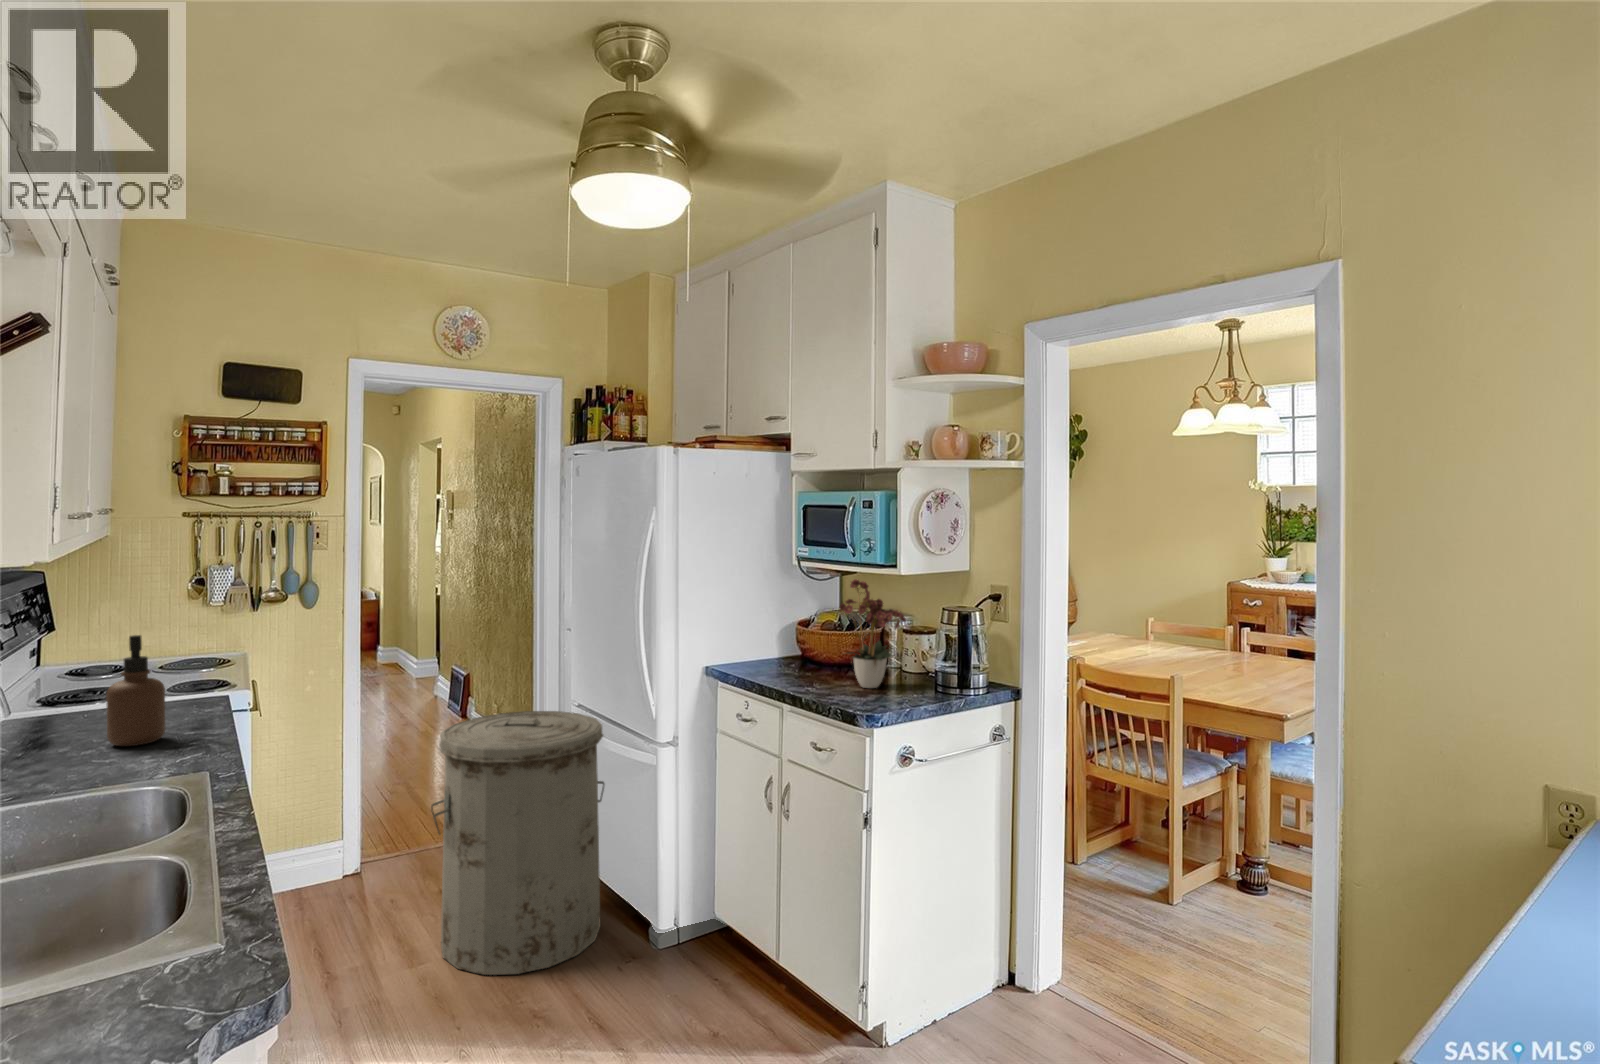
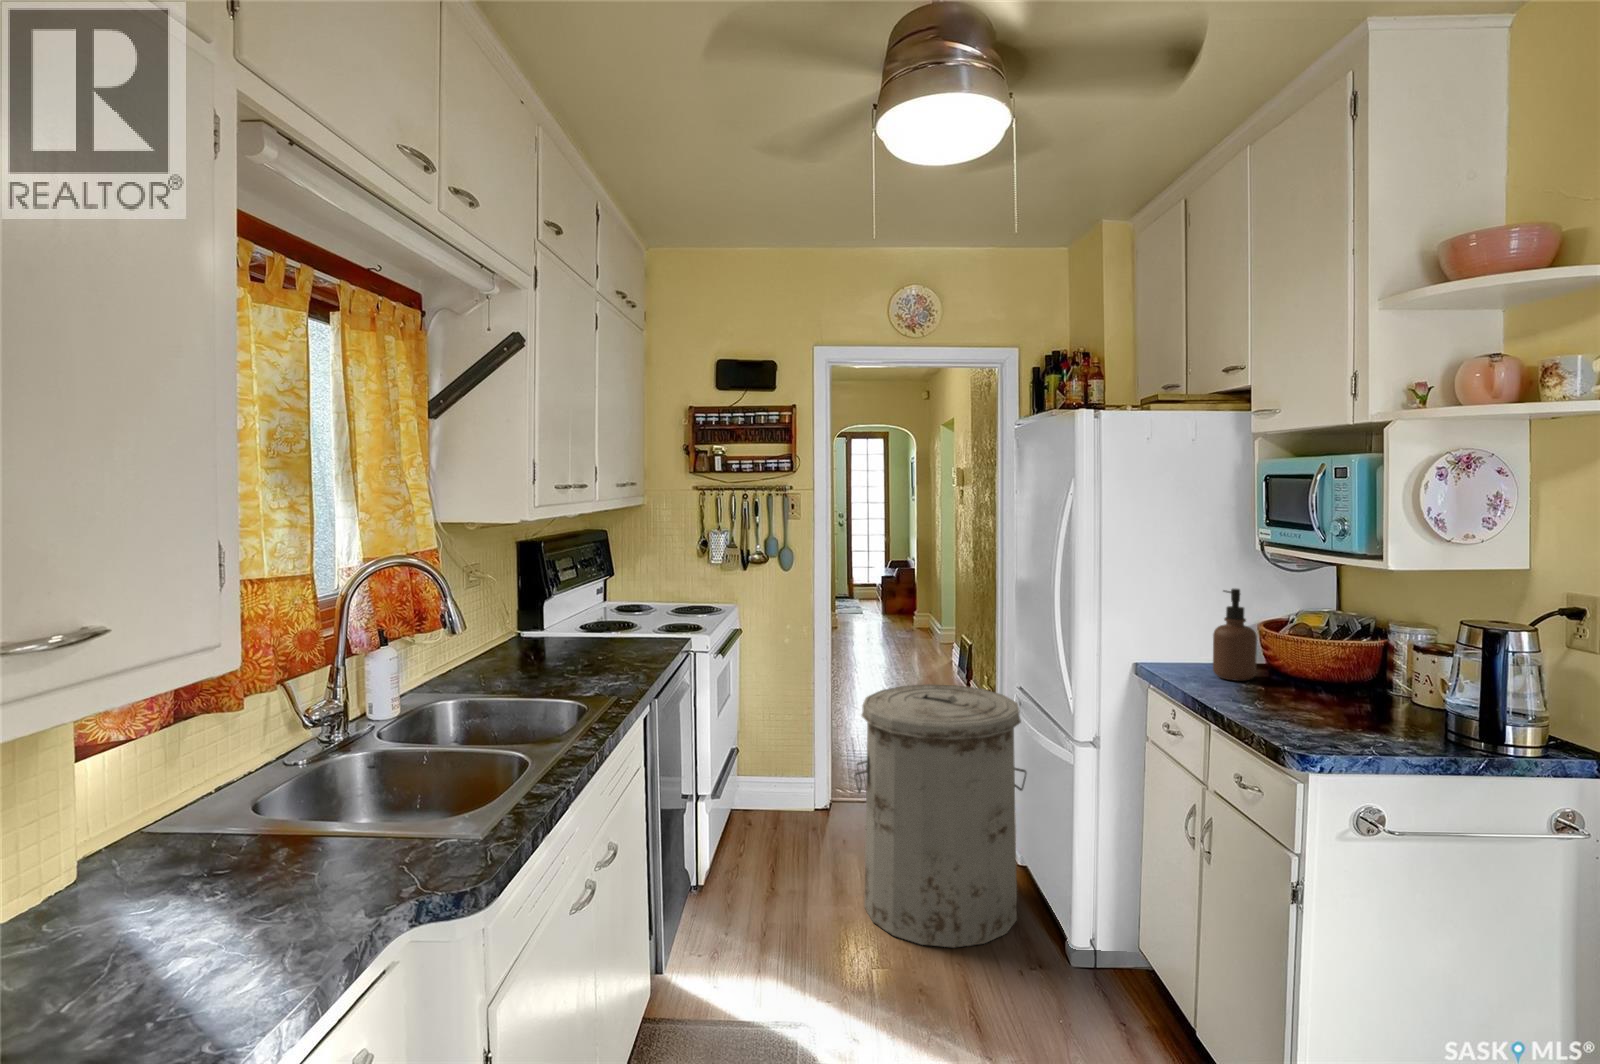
flower arrangement: present [840,579,906,688] -> none [1286,566,1402,719]
soap dispenser: present [106,635,166,746] -> present [1213,589,1257,681]

